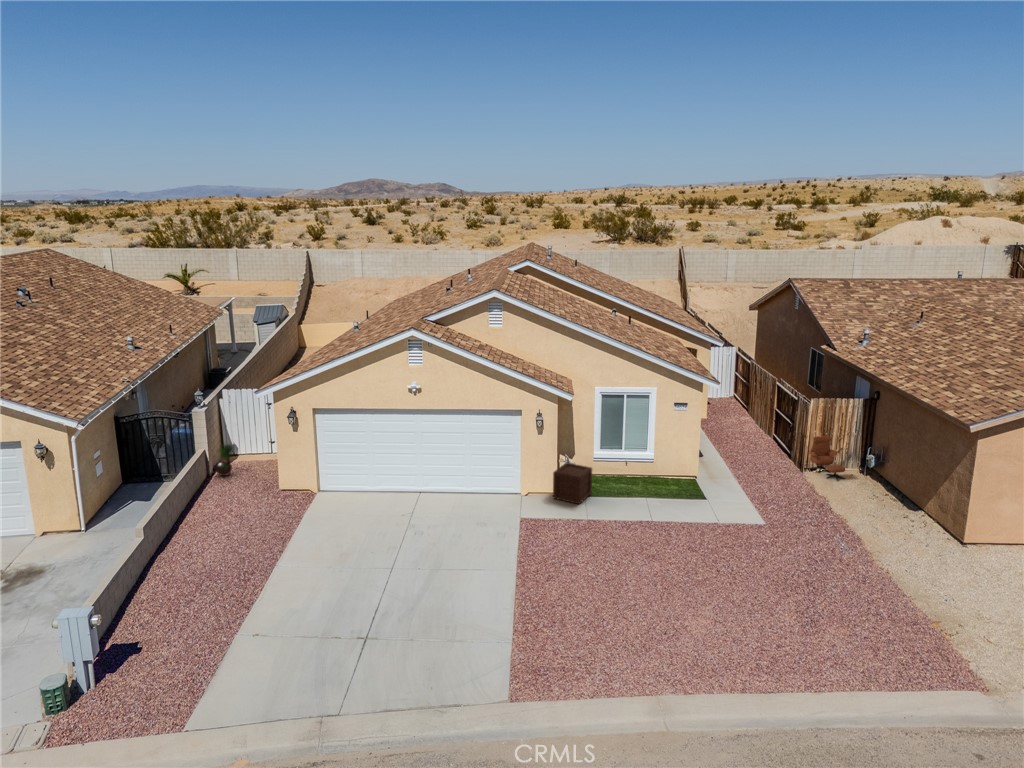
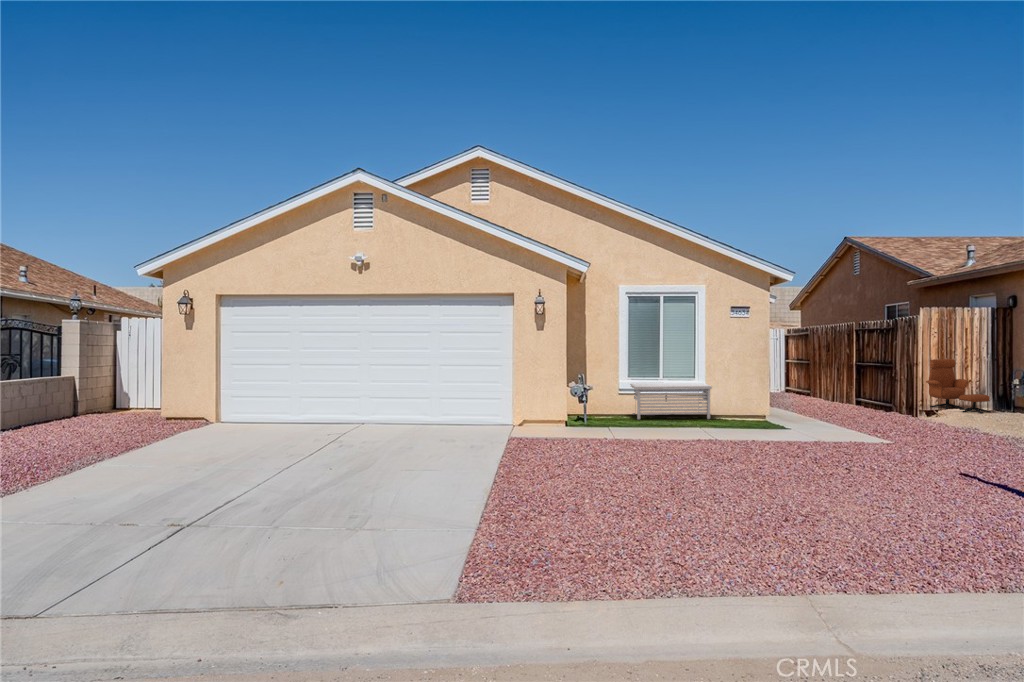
potted tree: present [216,444,233,476] -> none [89,367,122,417]
storage bench: none [600,457,655,487] -> present [630,383,712,419]
wooden crate: present [553,463,592,504] -> none [562,380,620,430]

